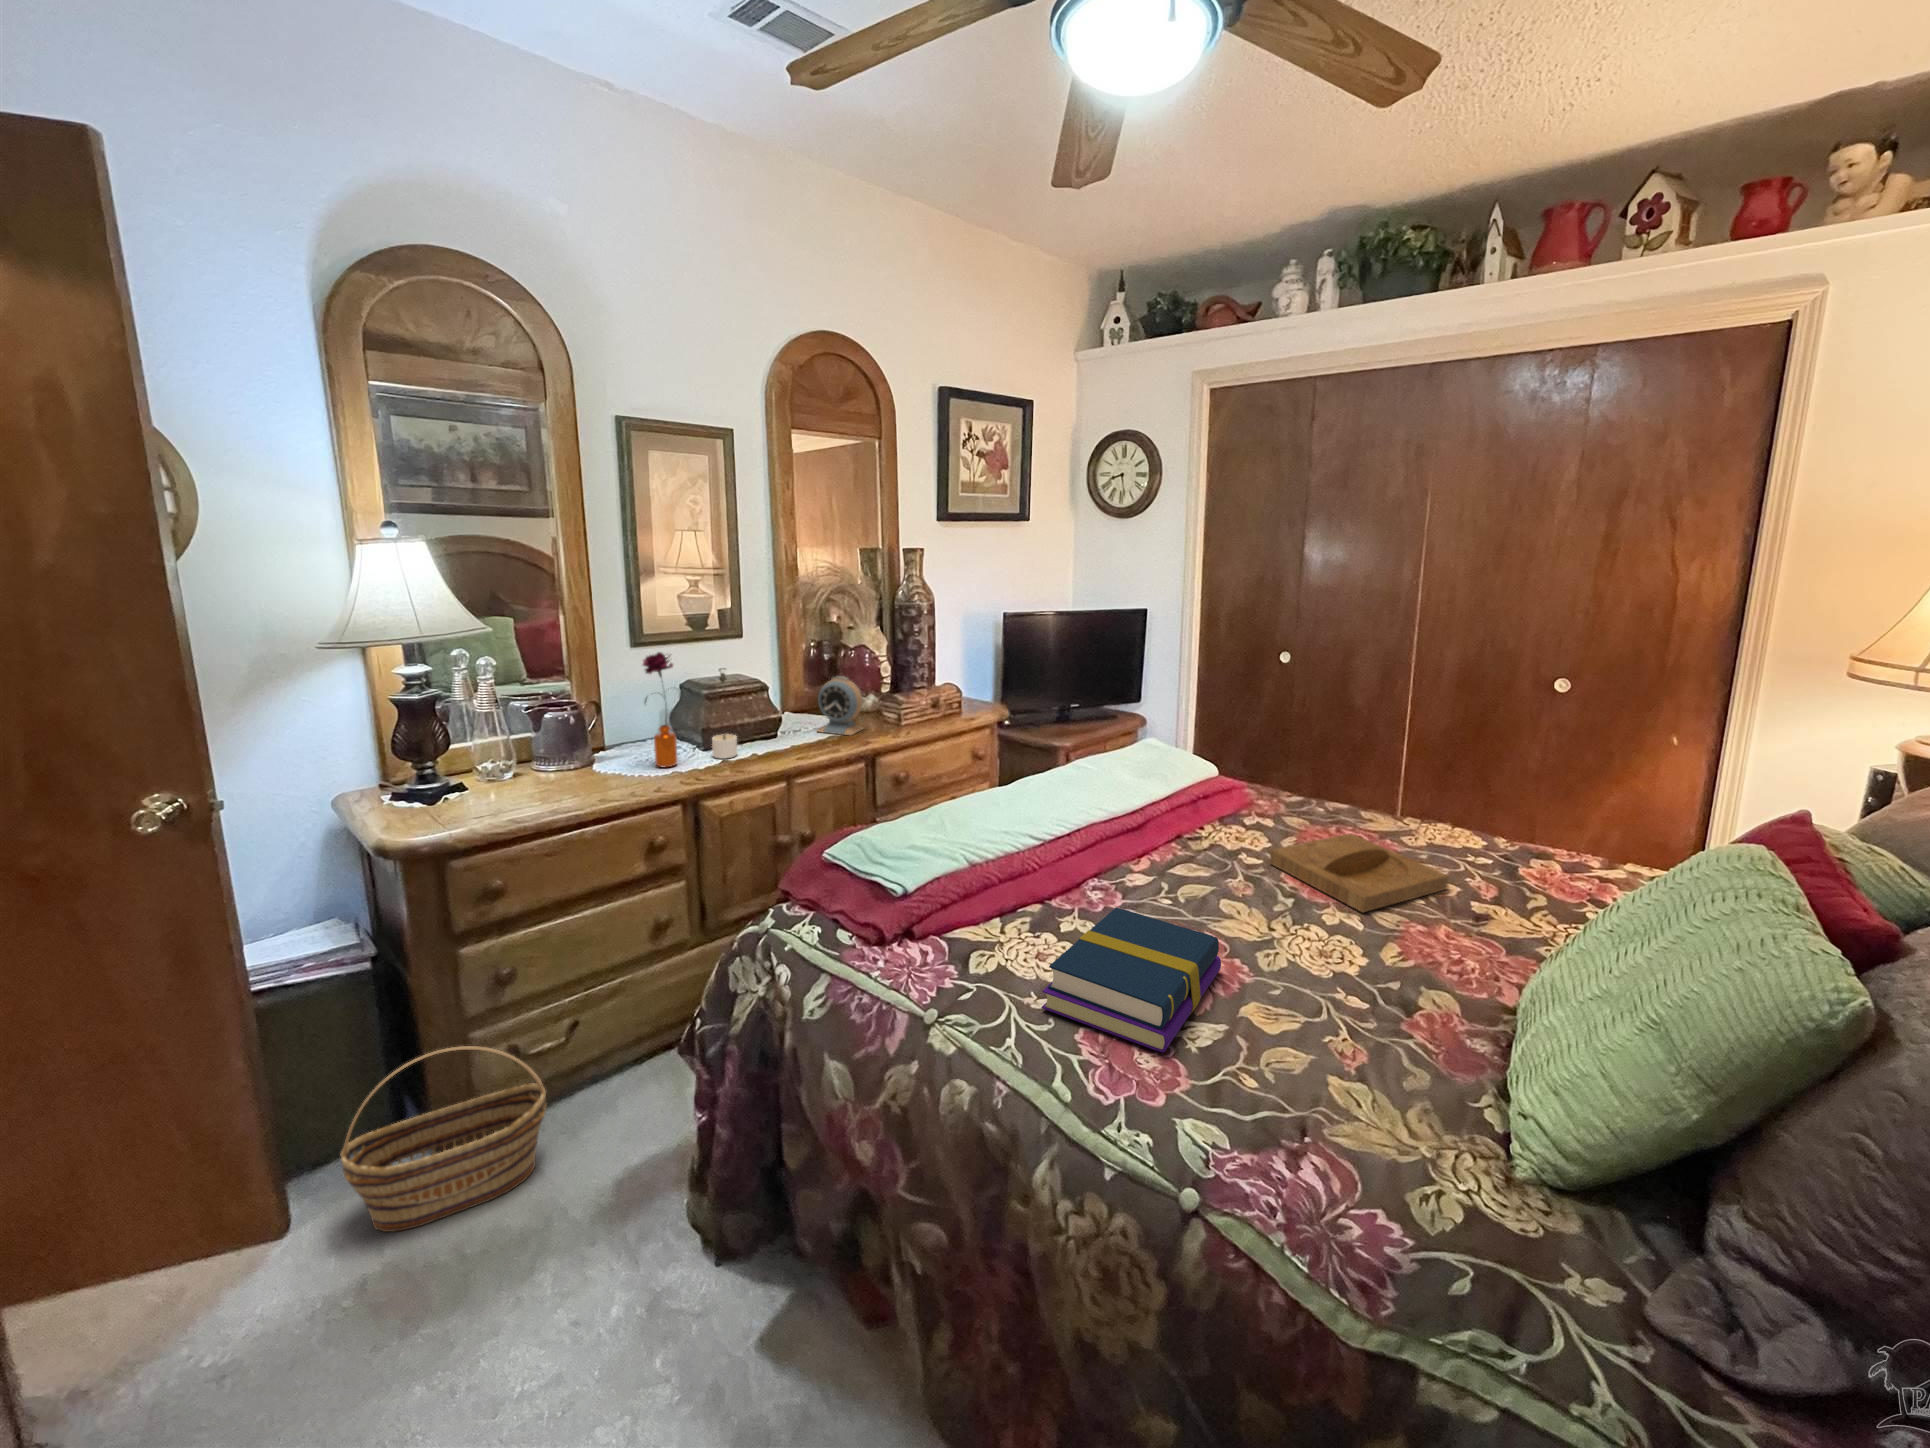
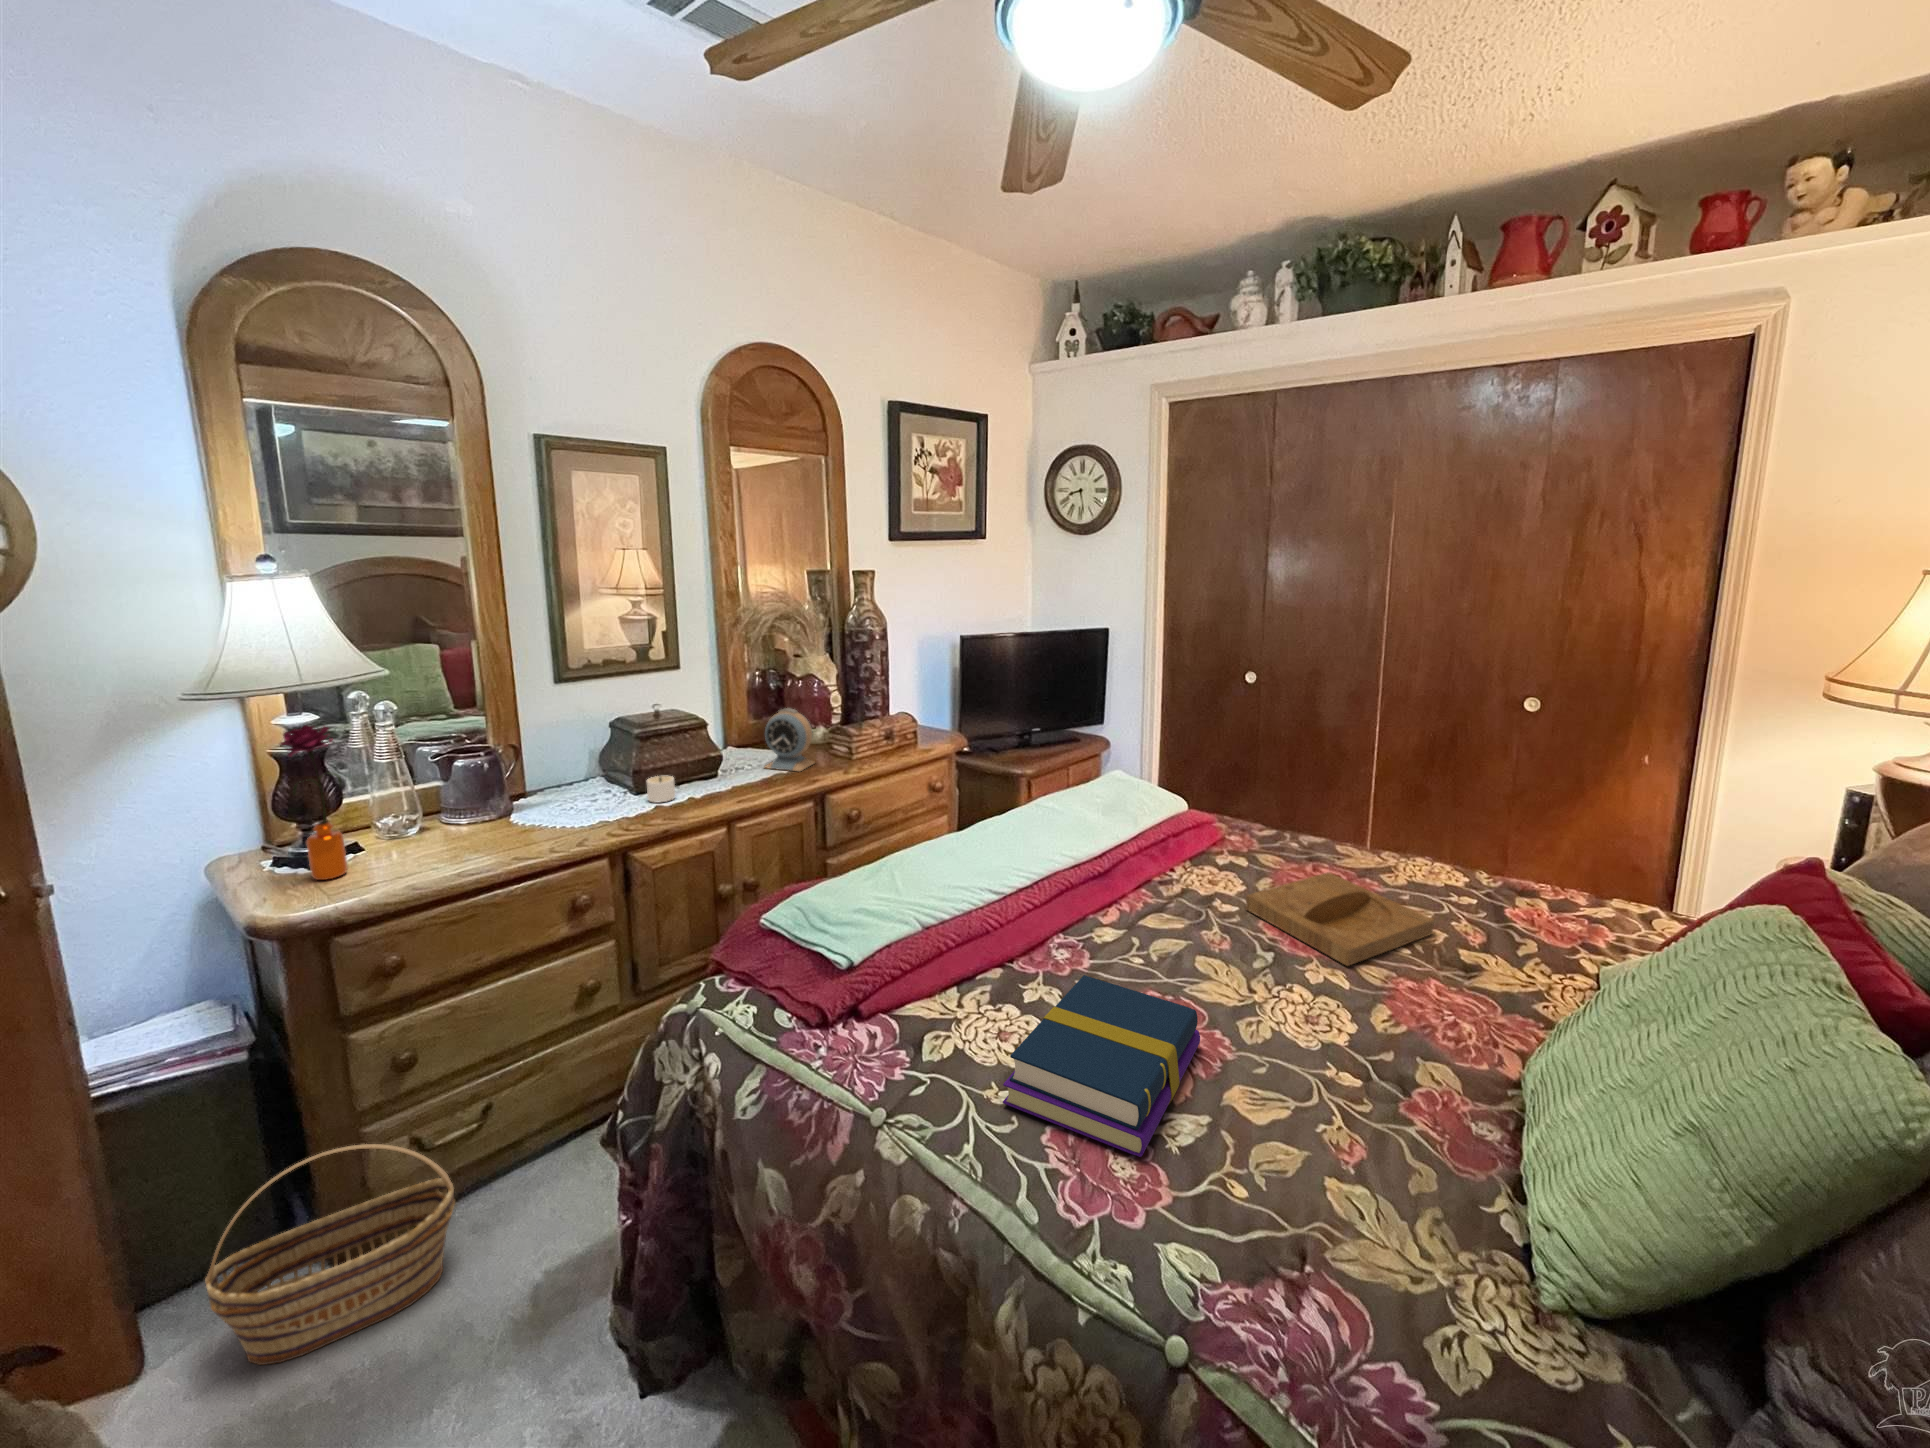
flower: present [643,652,681,767] -> present [280,725,347,880]

